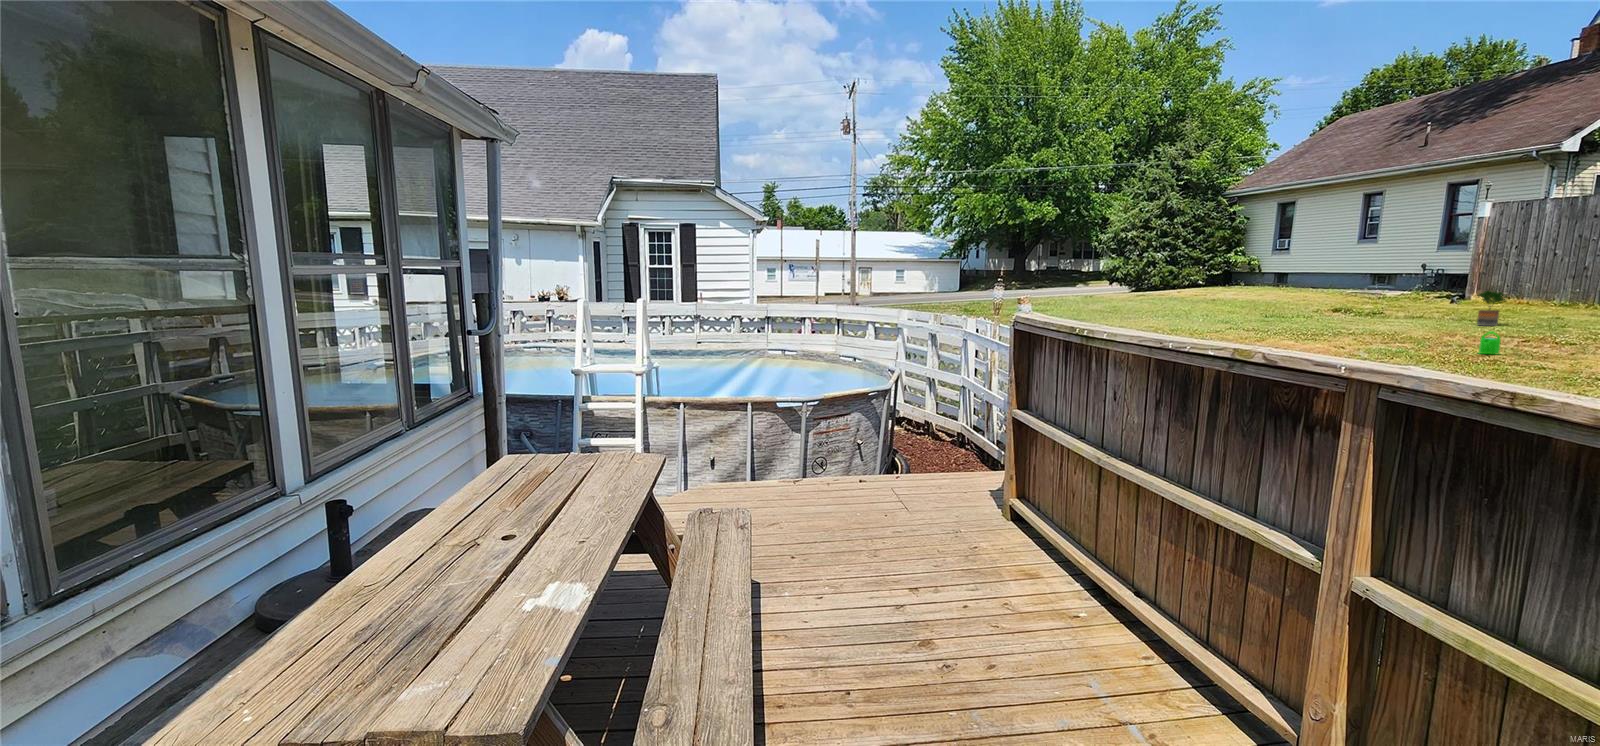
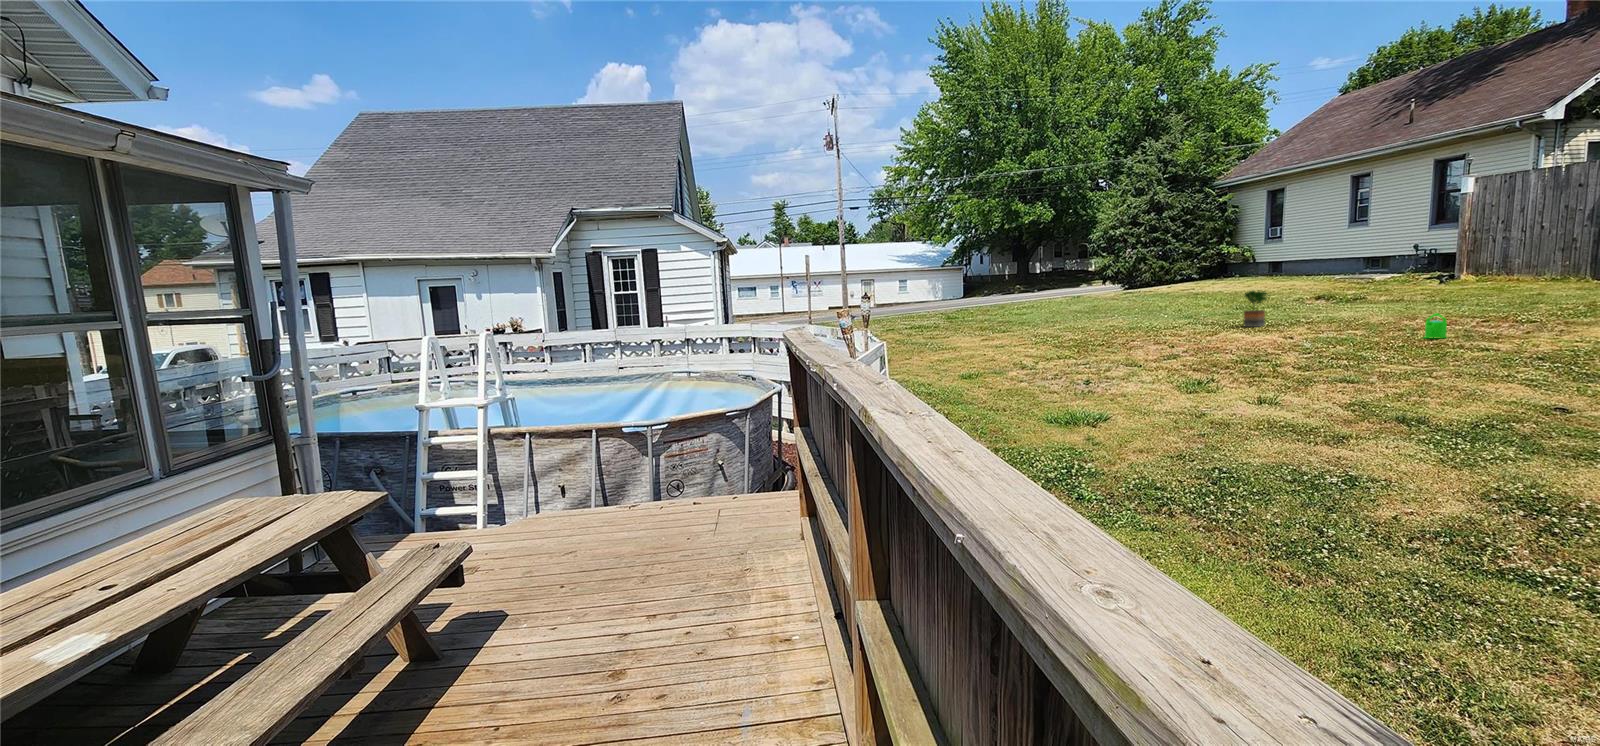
potted tree: present [1477,291,1507,326] -> present [1244,291,1270,327]

